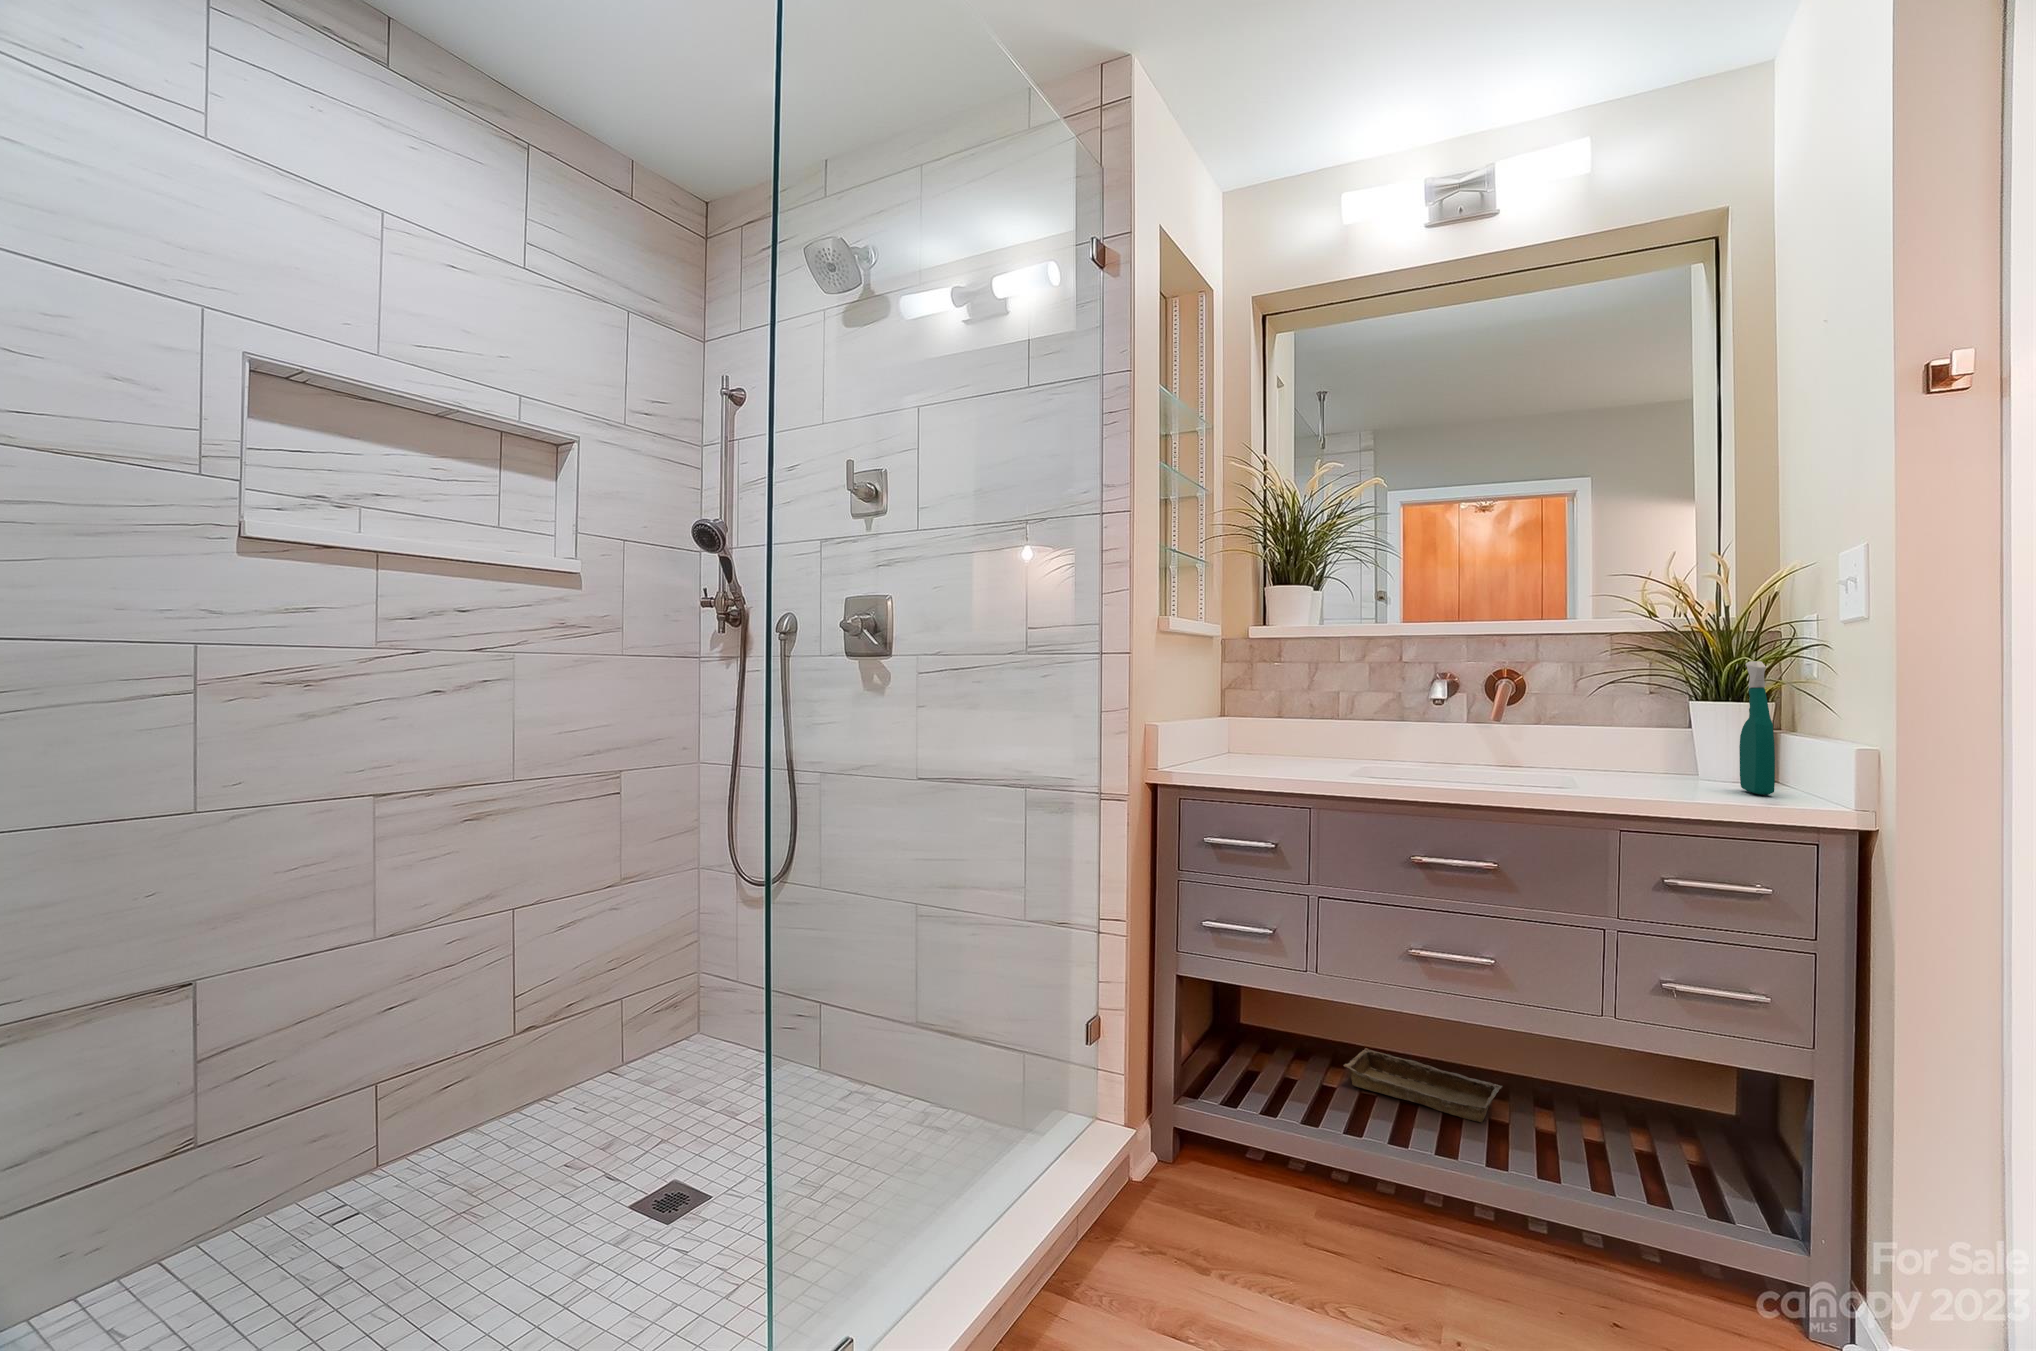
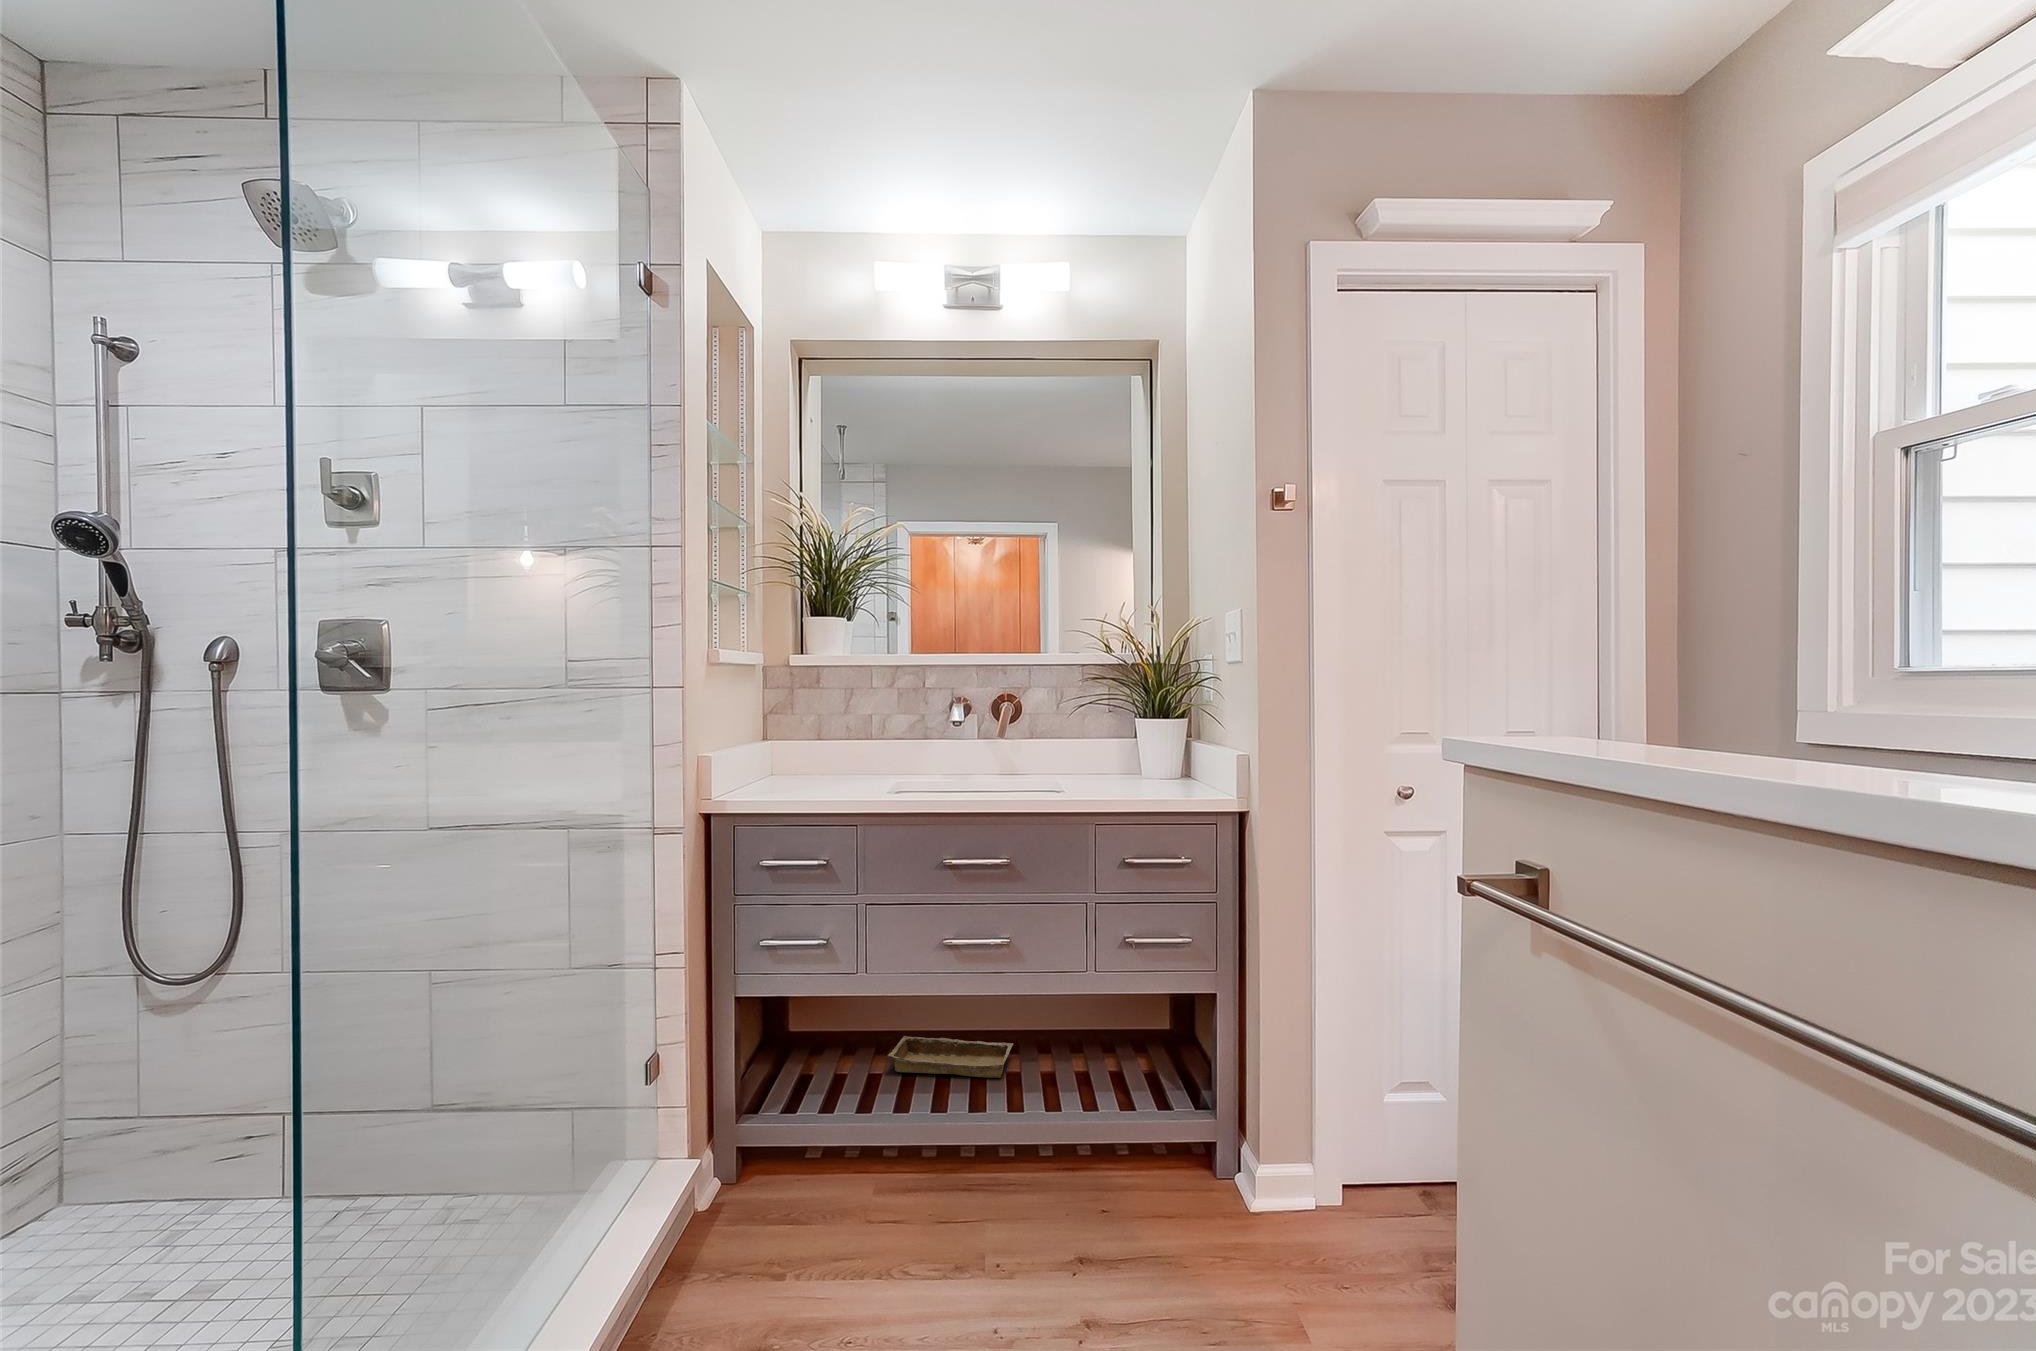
spray bottle: present [1739,661,1775,795] -> none [1168,688,1189,787]

